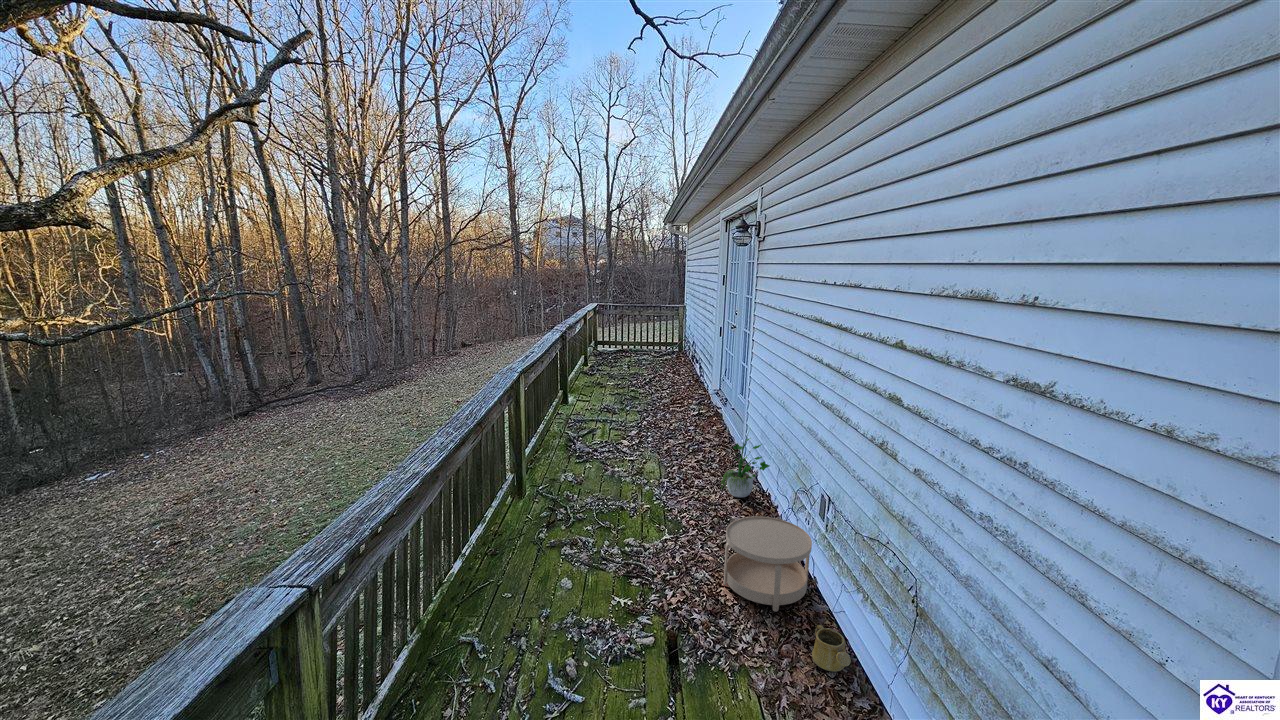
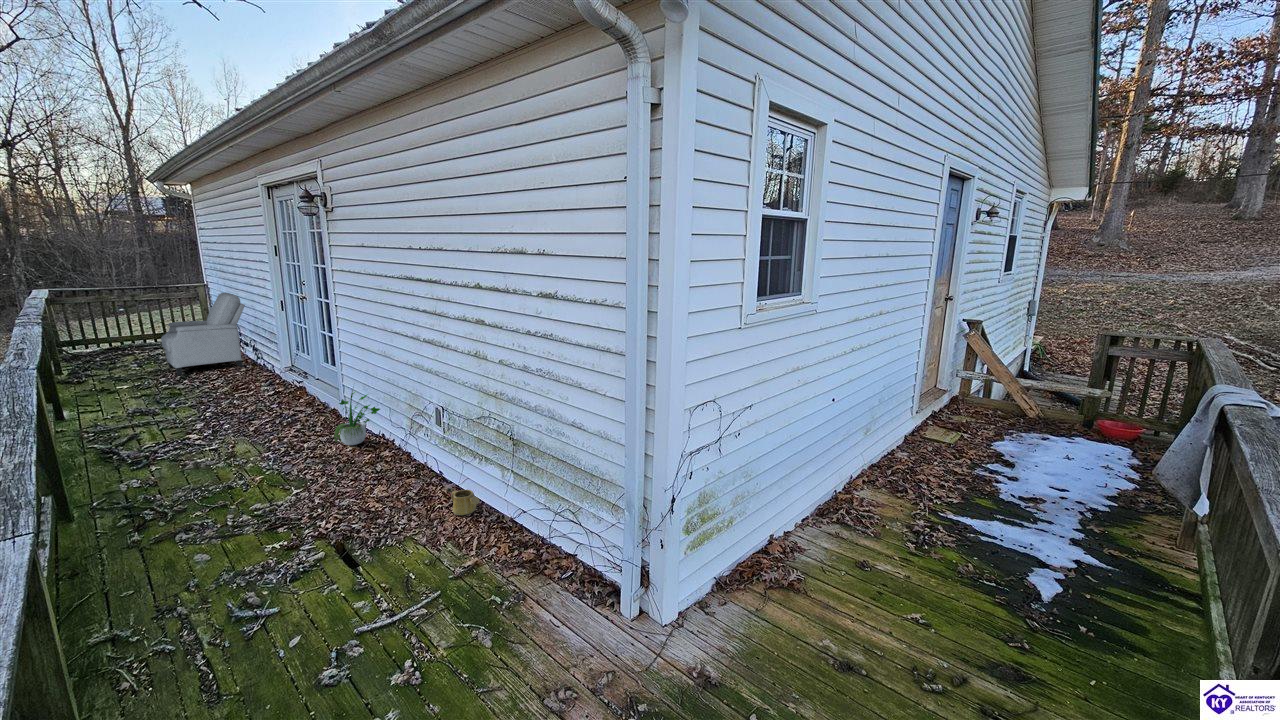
chair: none [641,315,699,381] -> present [161,293,245,375]
side table: present [724,516,812,612] -> none [363,439,437,501]

